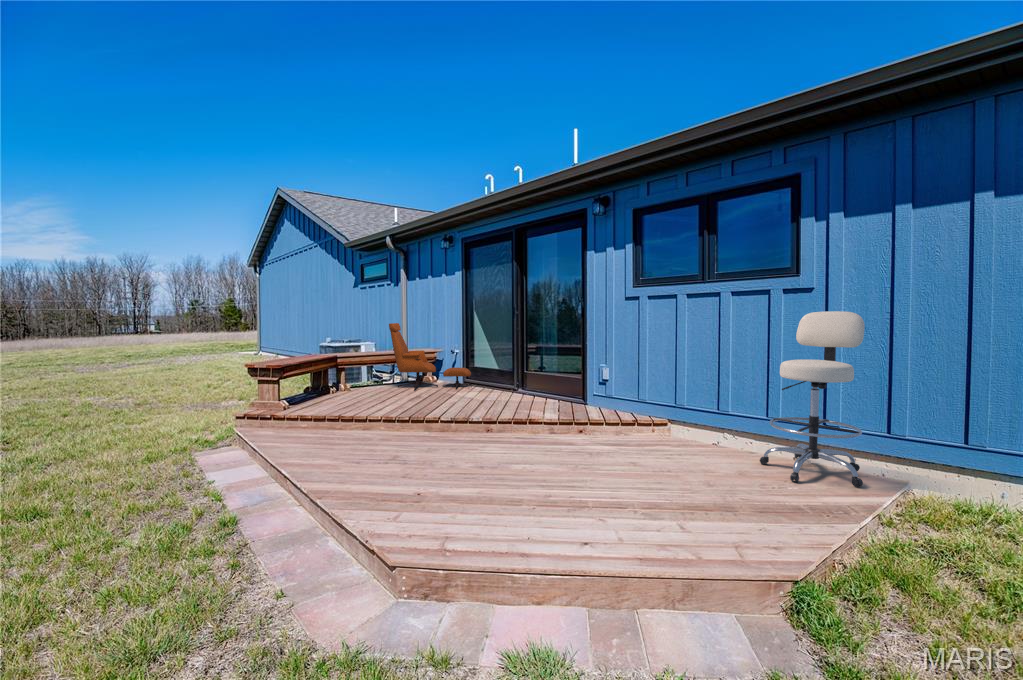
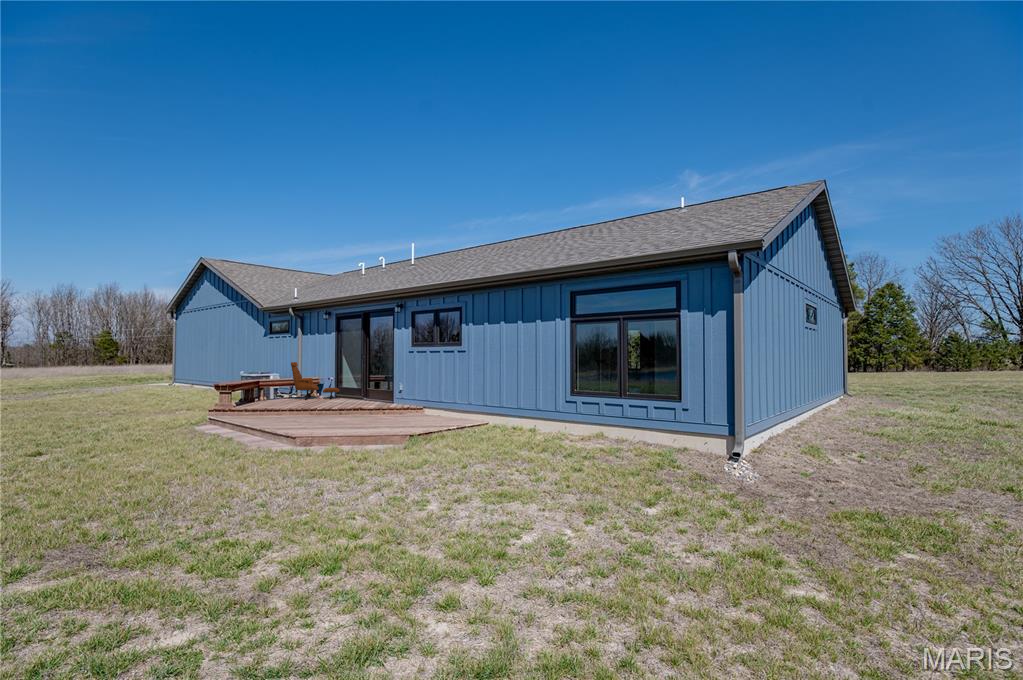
stool: present [760,311,865,487] -> none [439,360,472,419]

